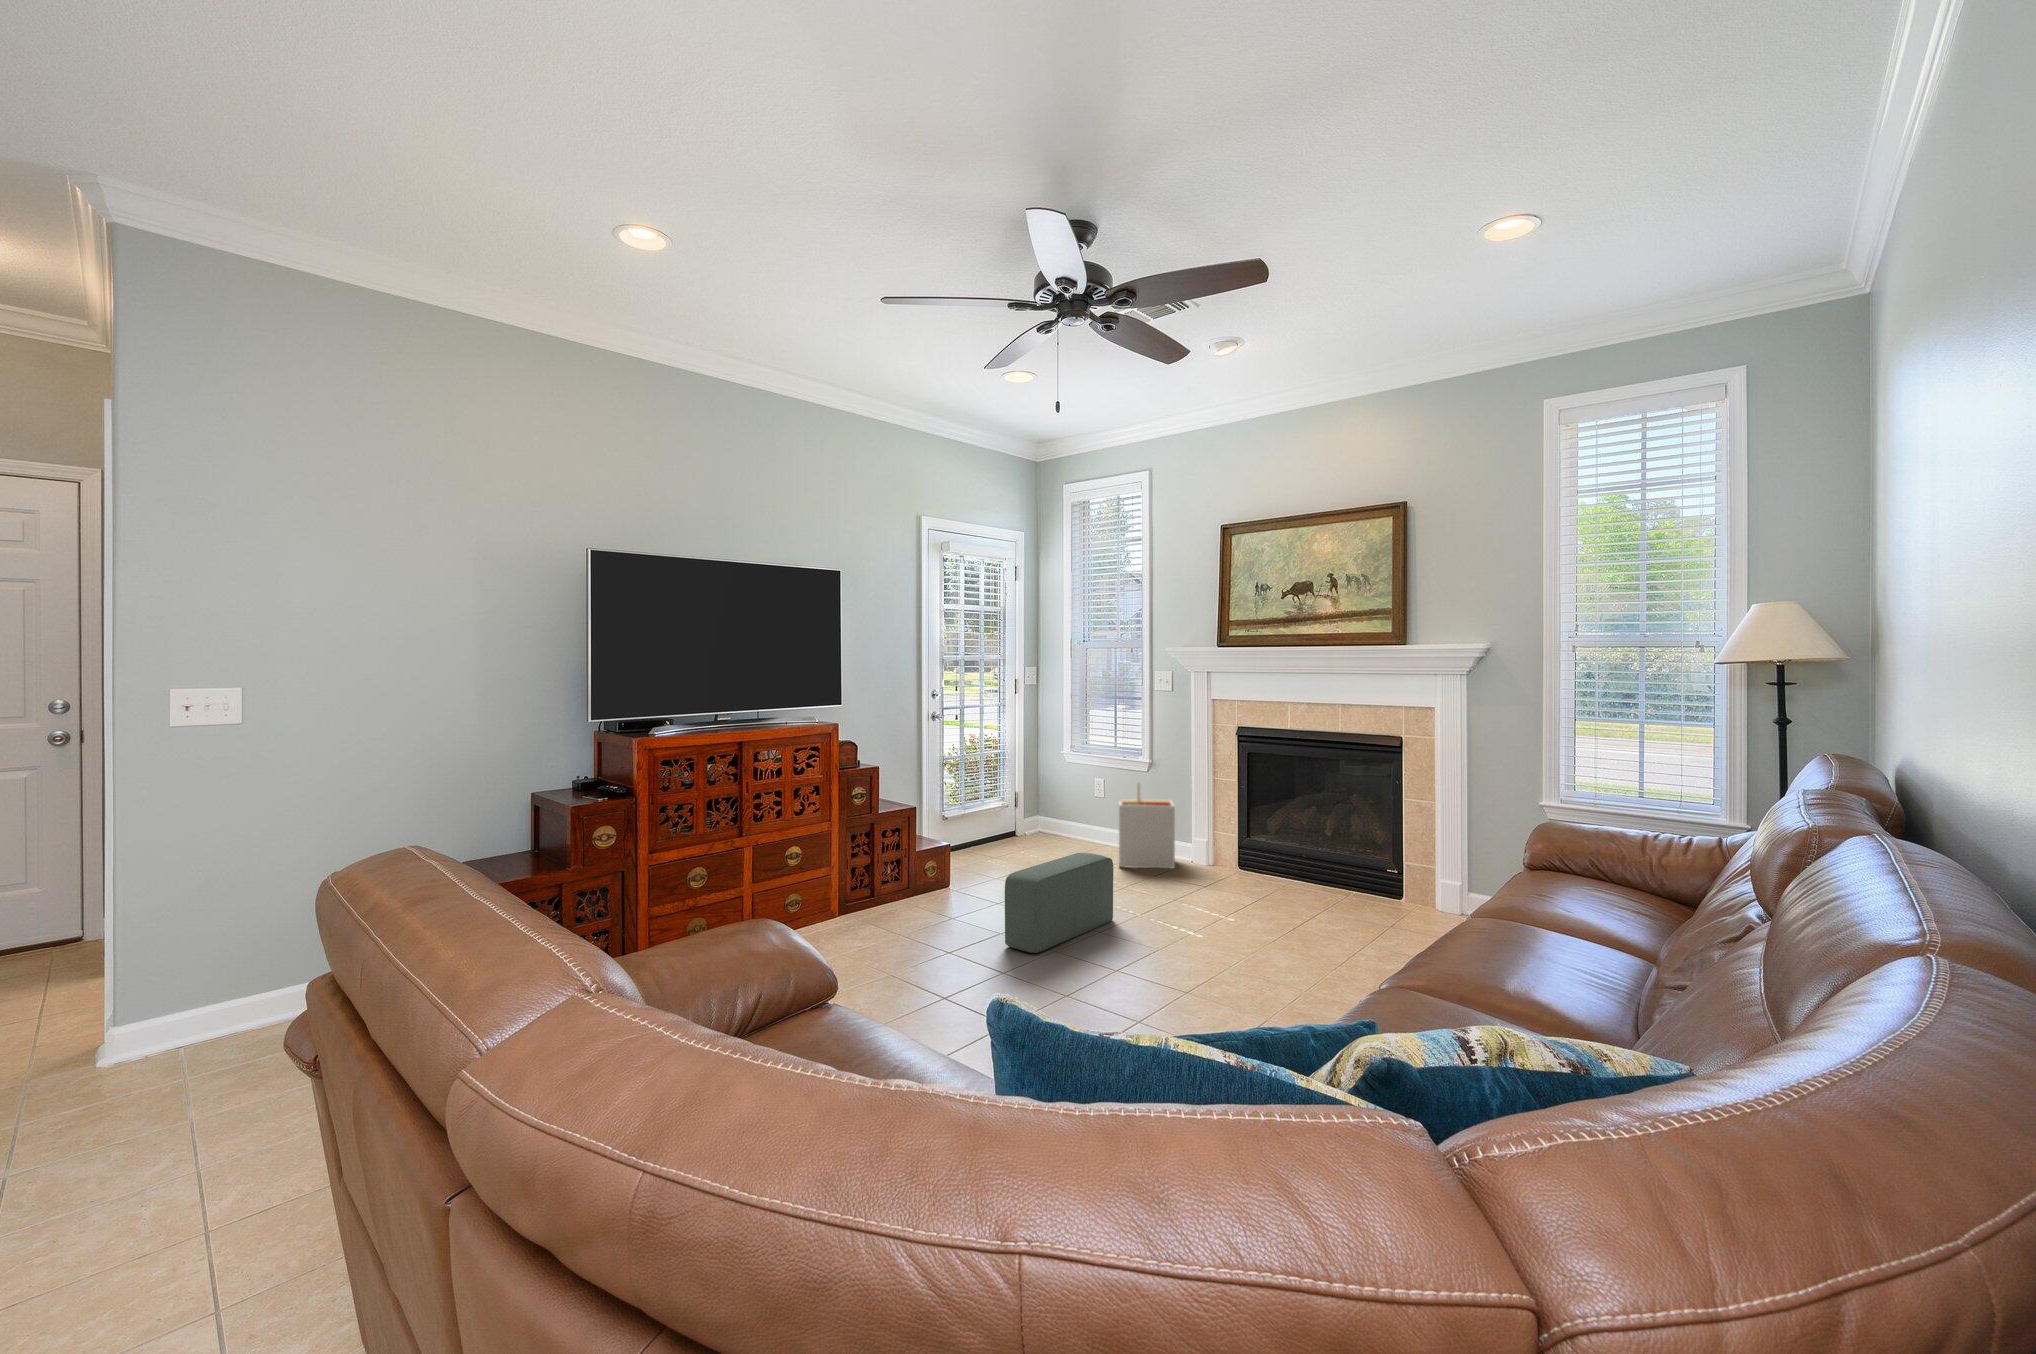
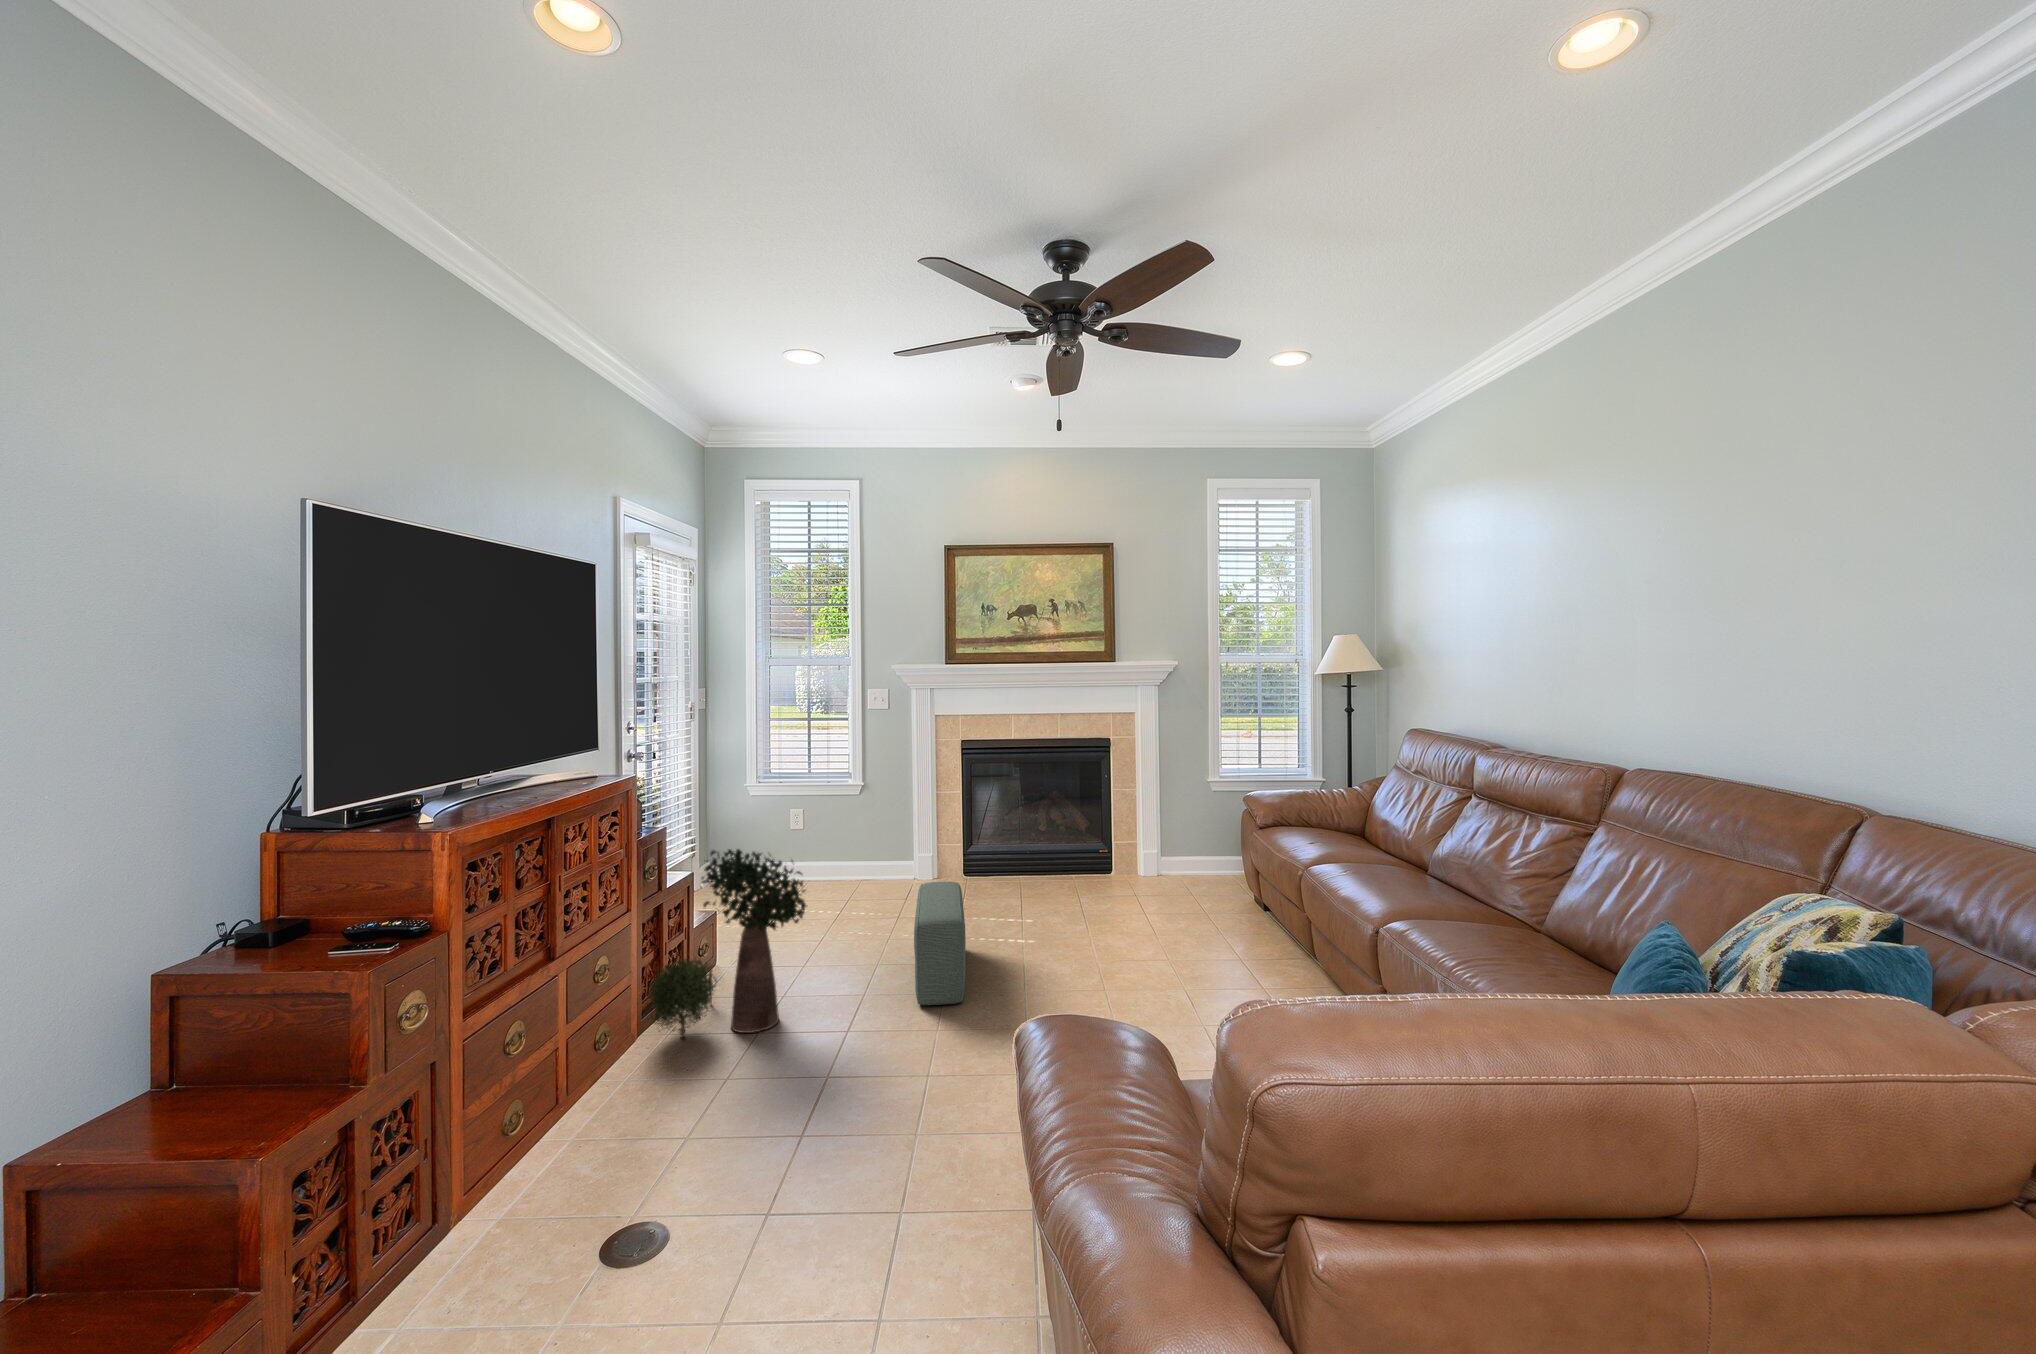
storage bin: present [1119,784,1175,868] -> none [848,805,915,897]
potted plant: none [833,790,947,929] -> present [645,849,806,1037]

